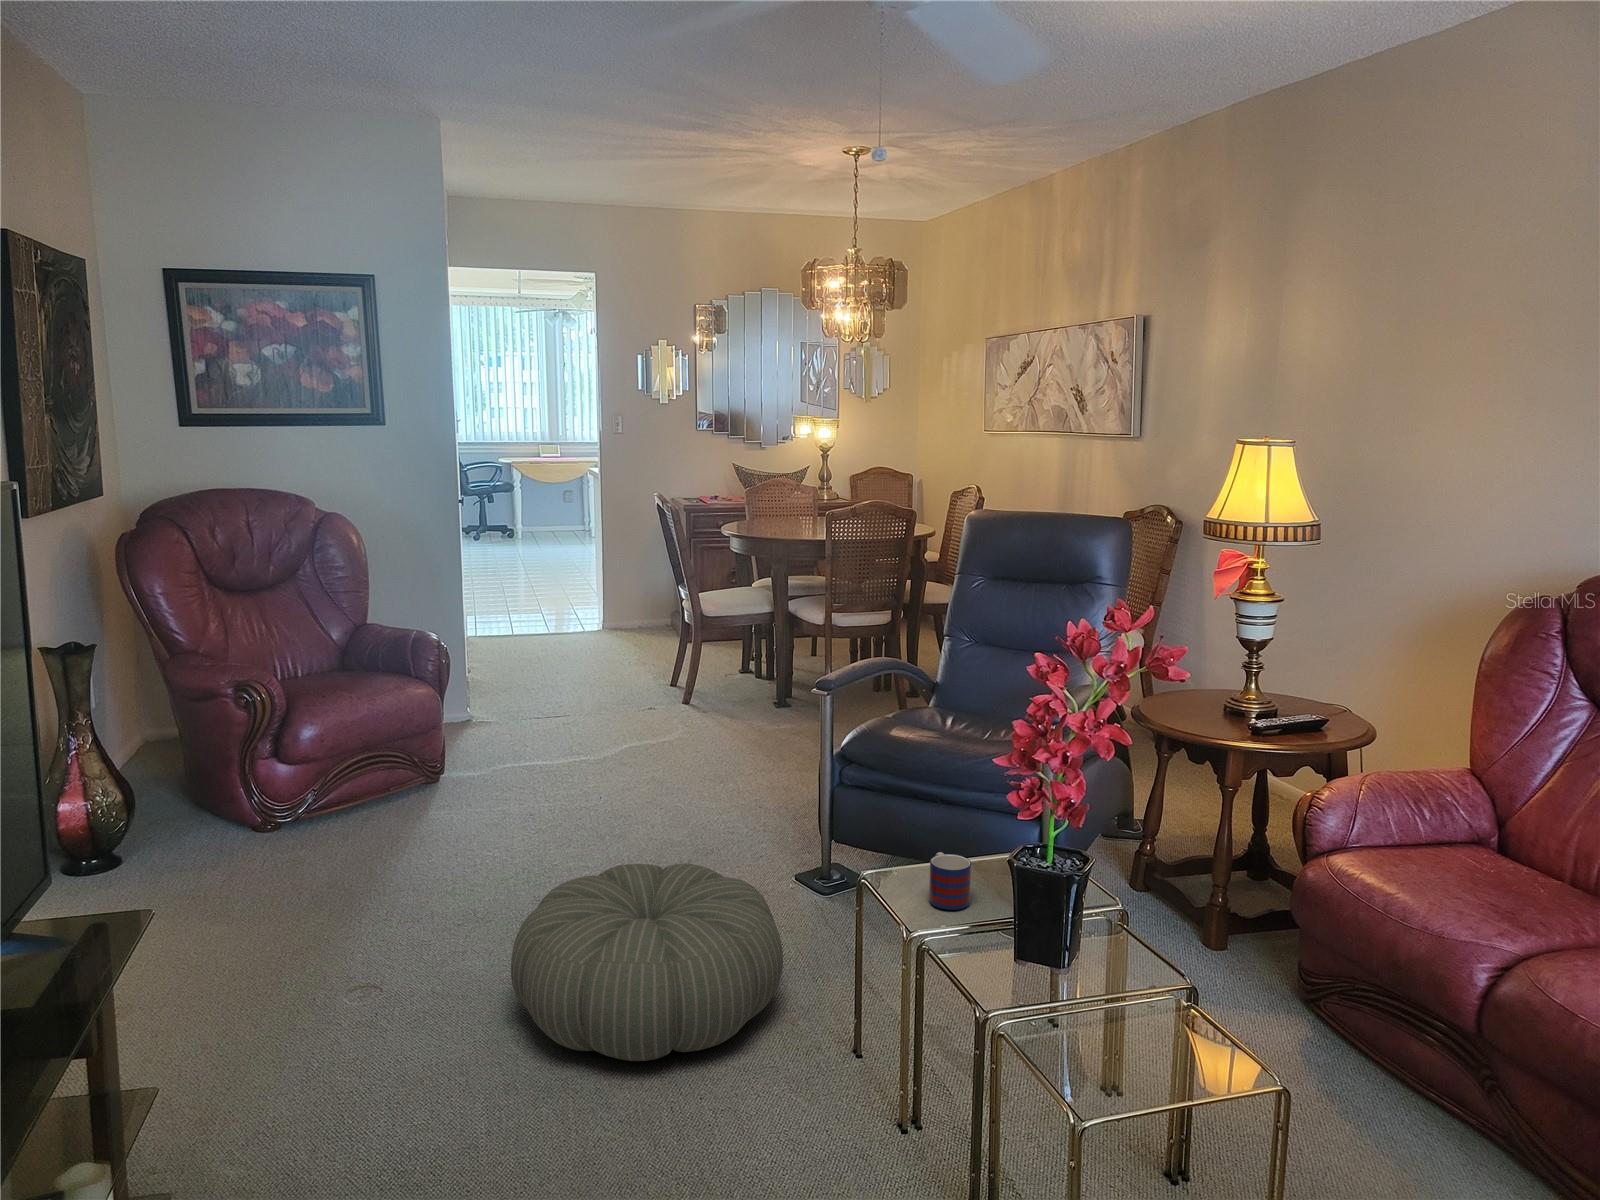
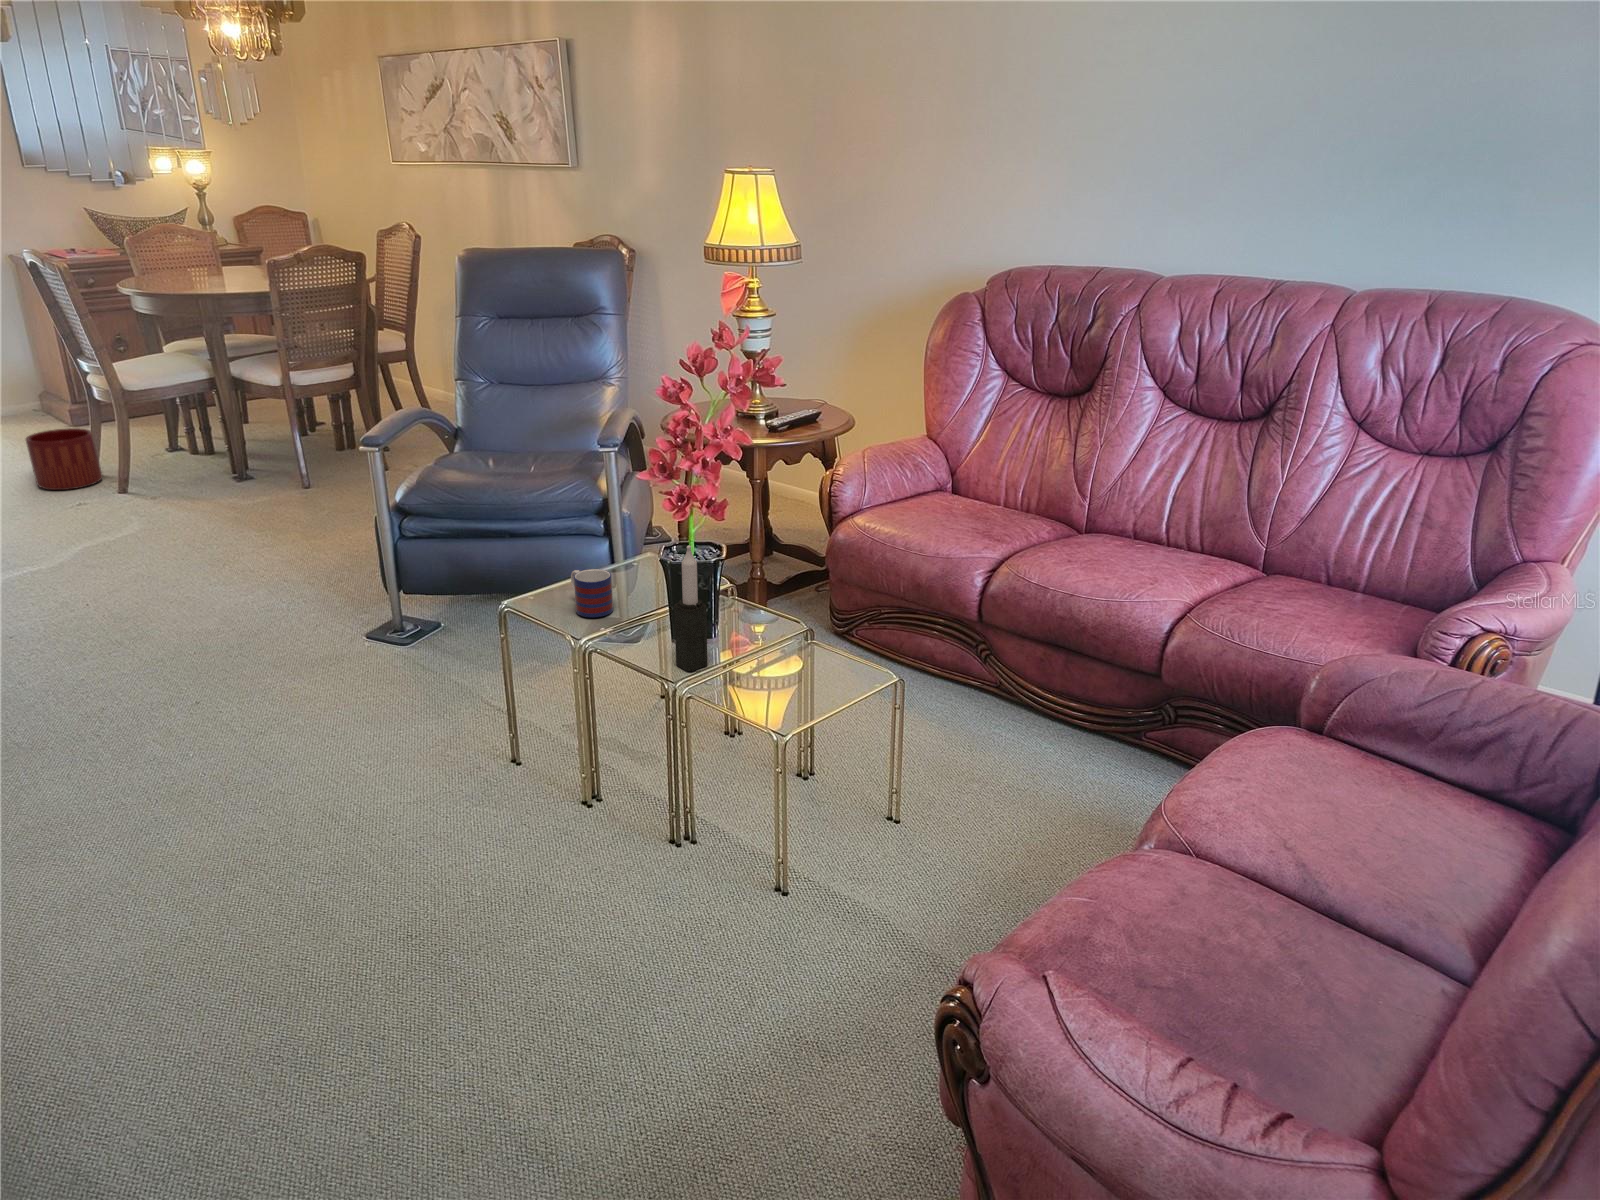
planter: none [630,643,679,694] -> present [26,428,102,490]
candle: none [997,850,1036,1000] -> present [674,545,708,671]
pouf: present [511,864,783,1061] -> none [122,640,424,842]

